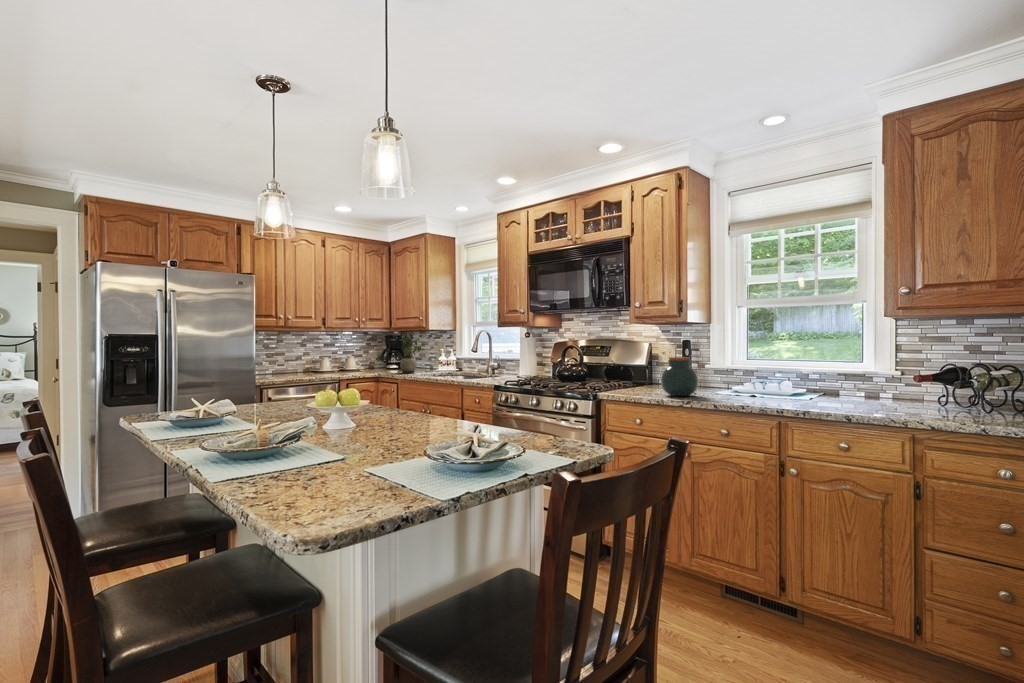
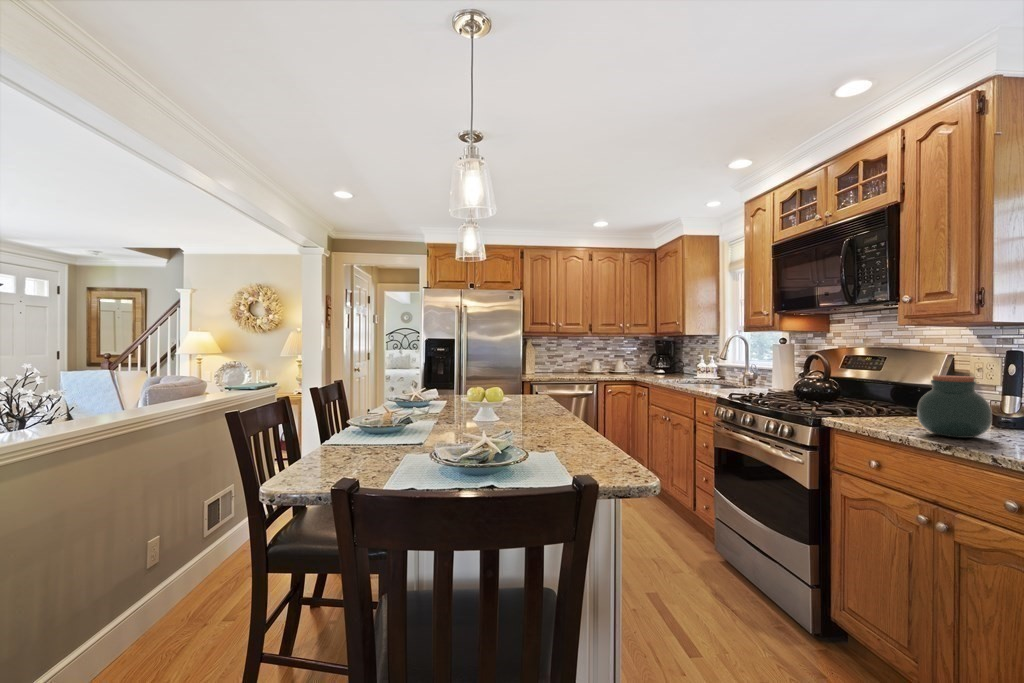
potted plant: present [400,333,424,373] -> none [655,338,680,378]

